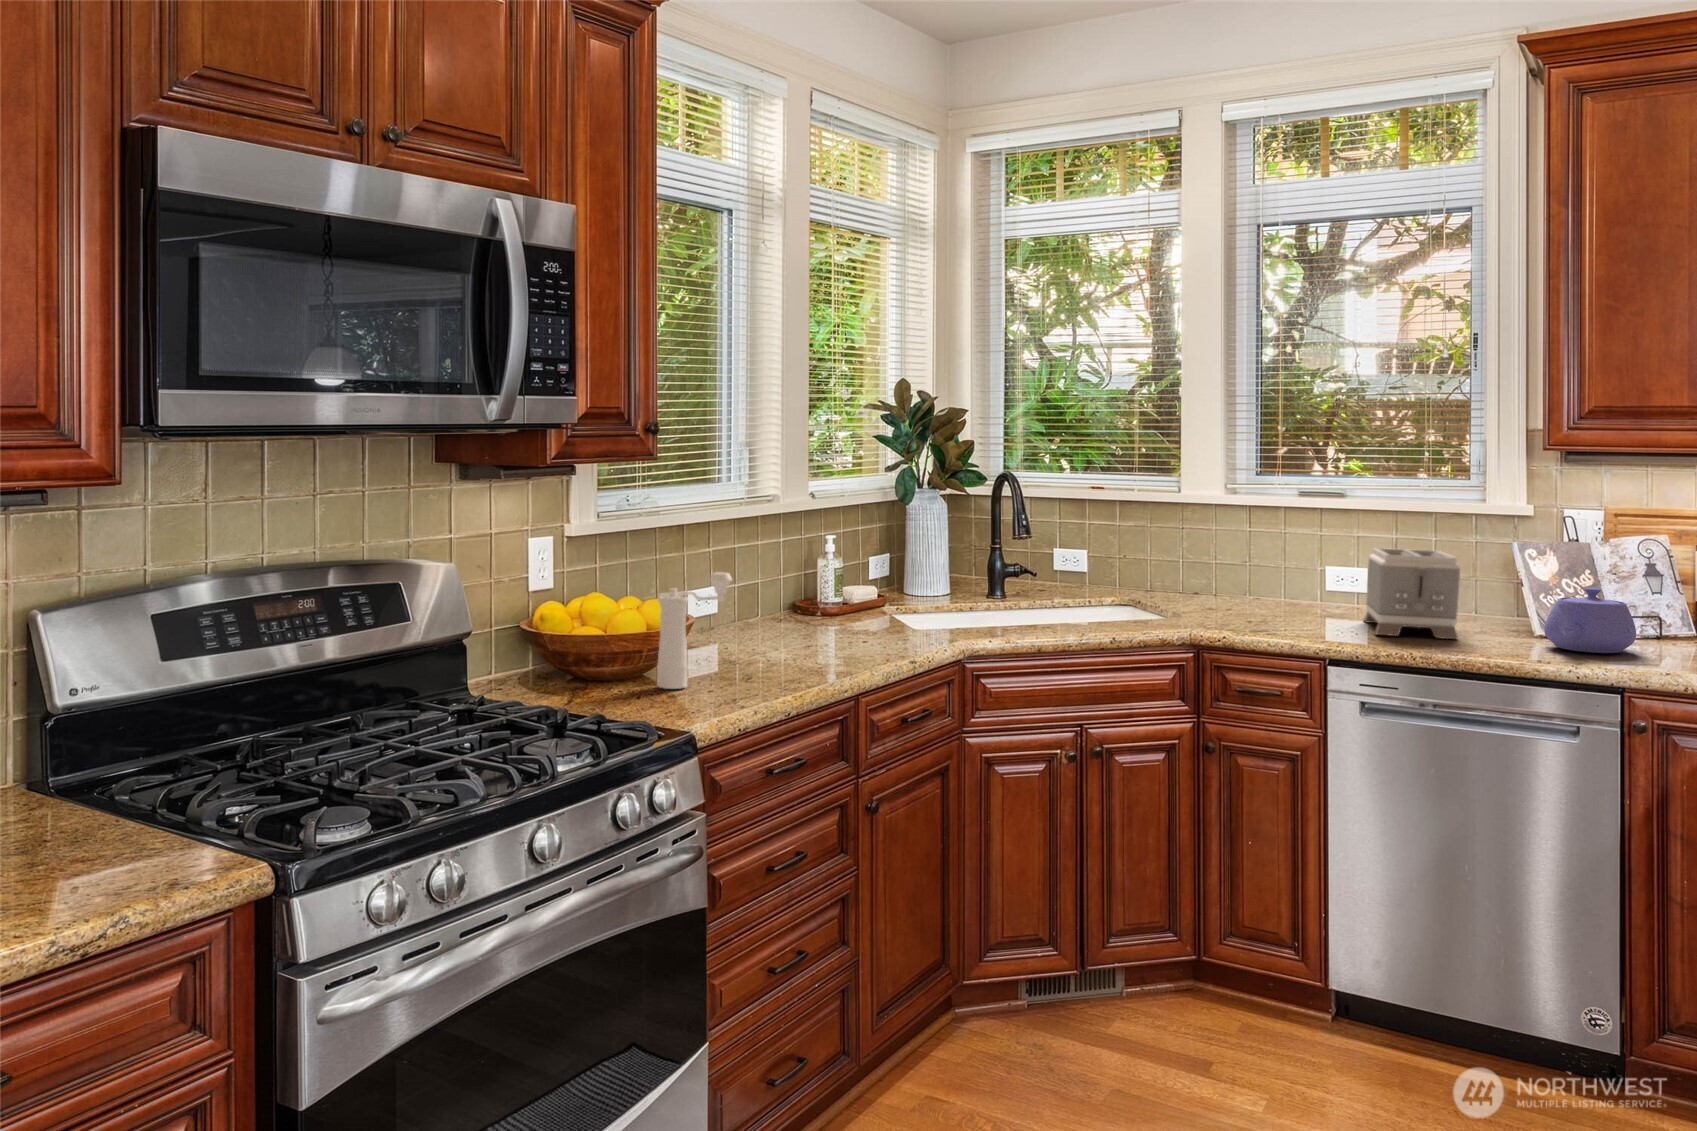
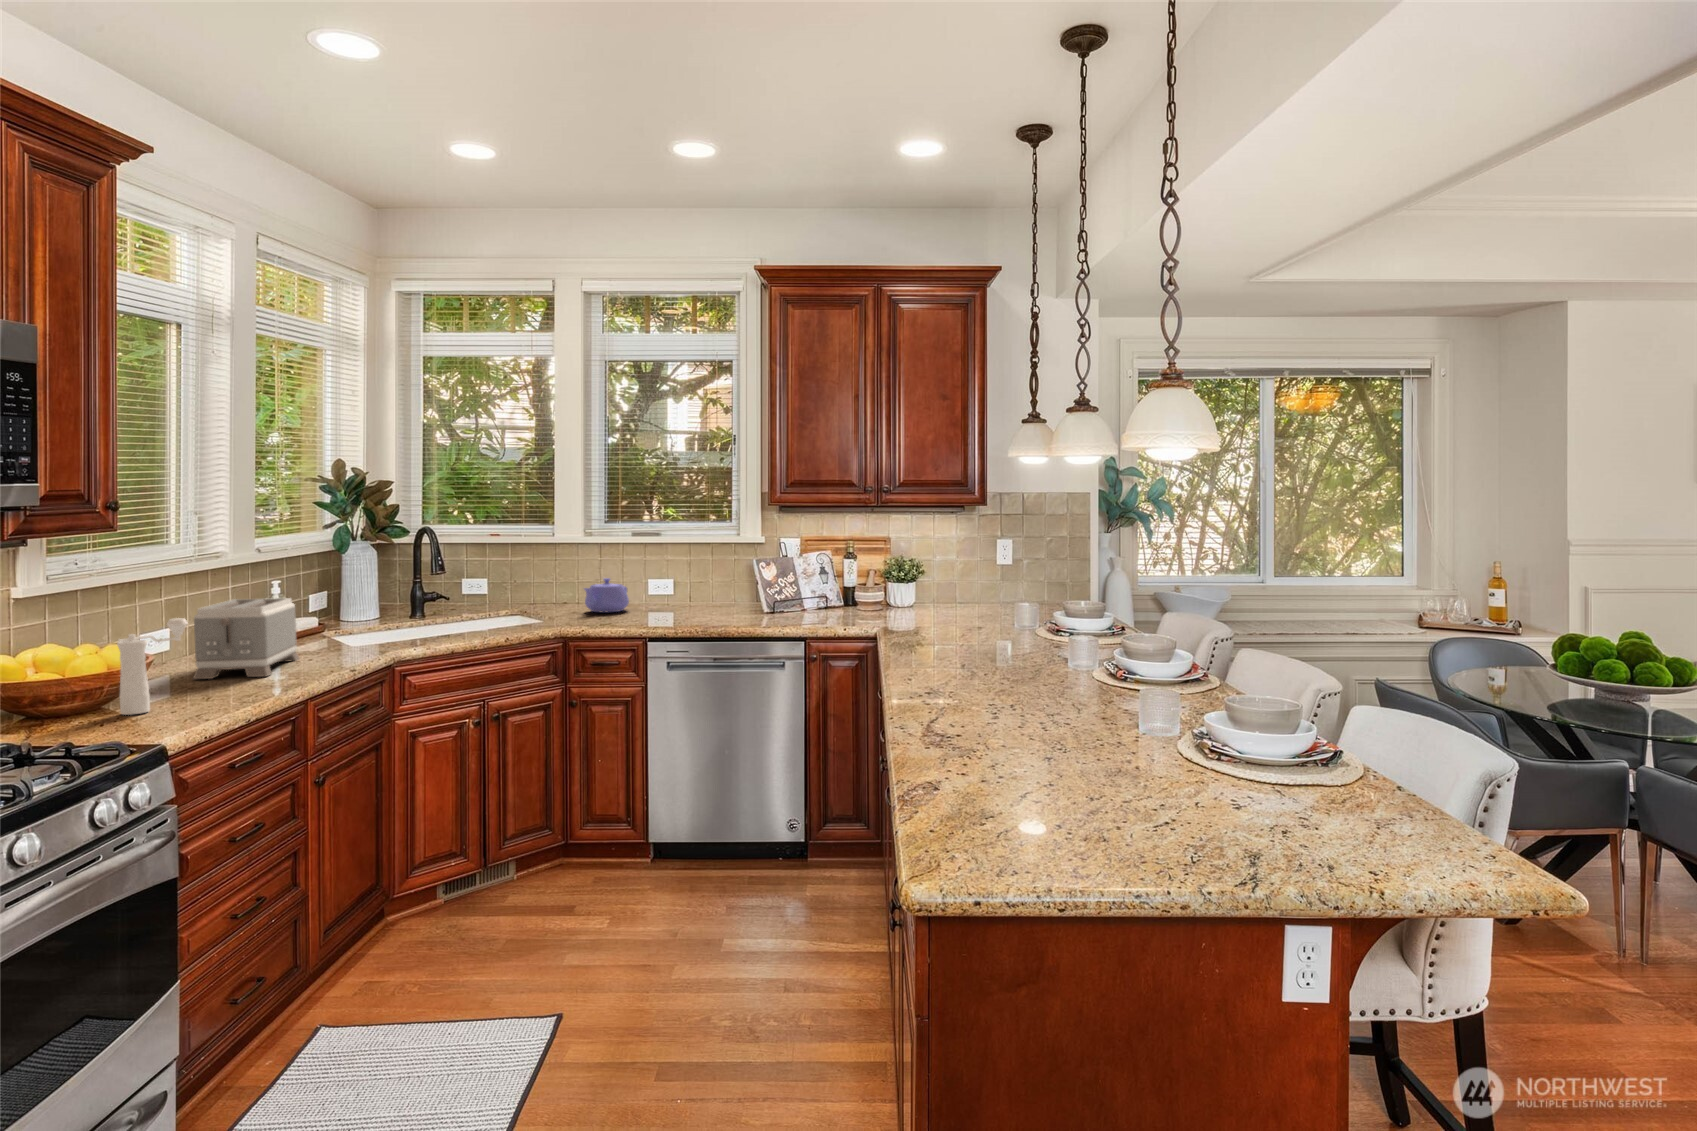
toaster: present [1364,548,1460,639] -> present [193,598,299,679]
teapot: present [1544,588,1636,653] -> present [584,578,629,613]

